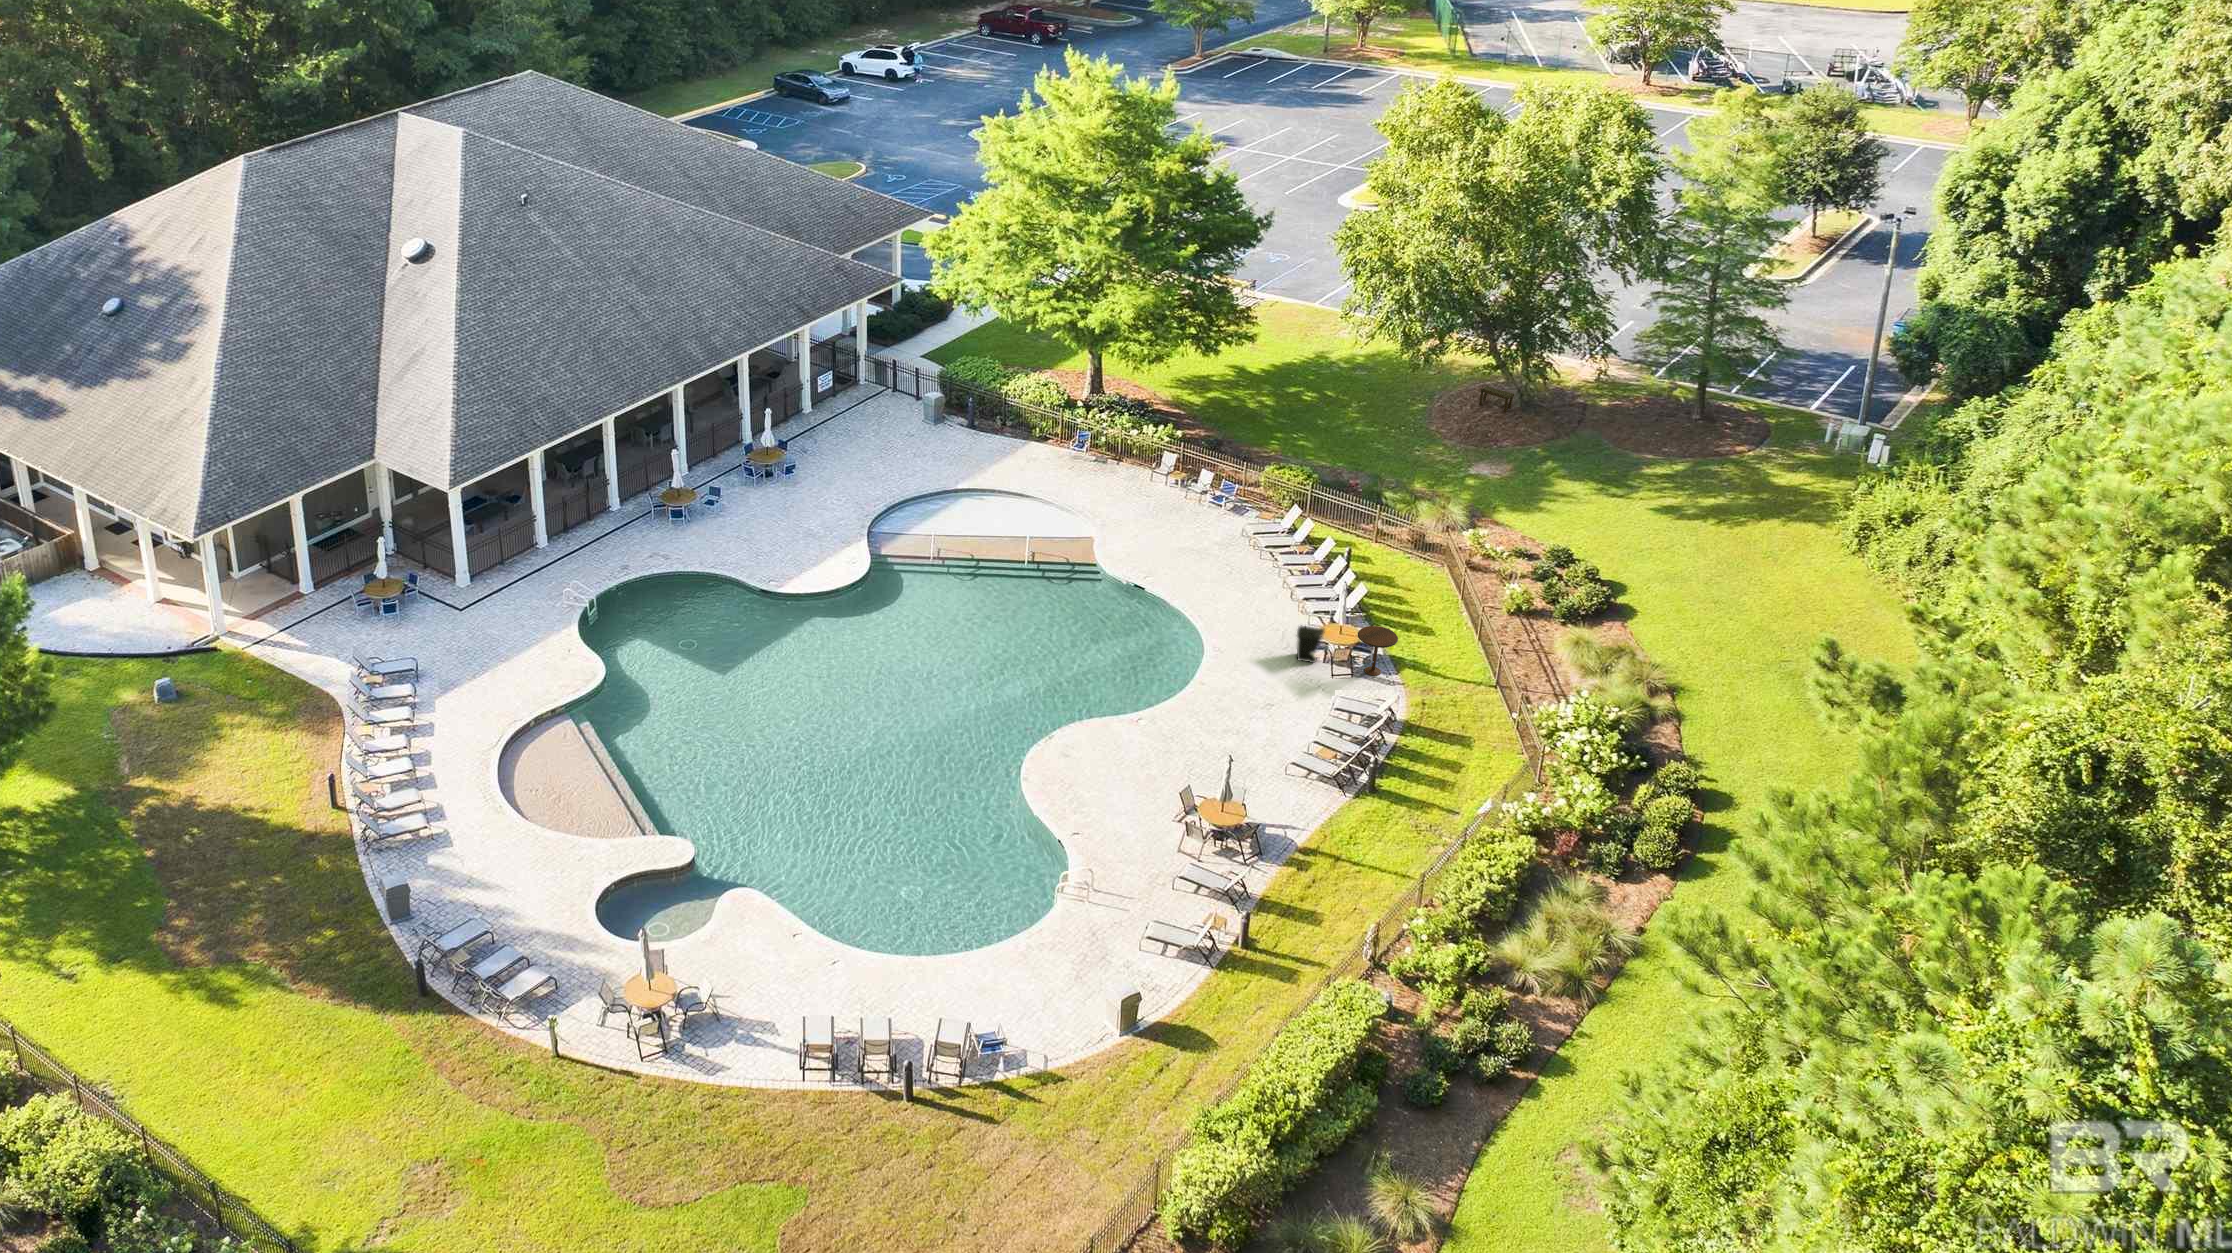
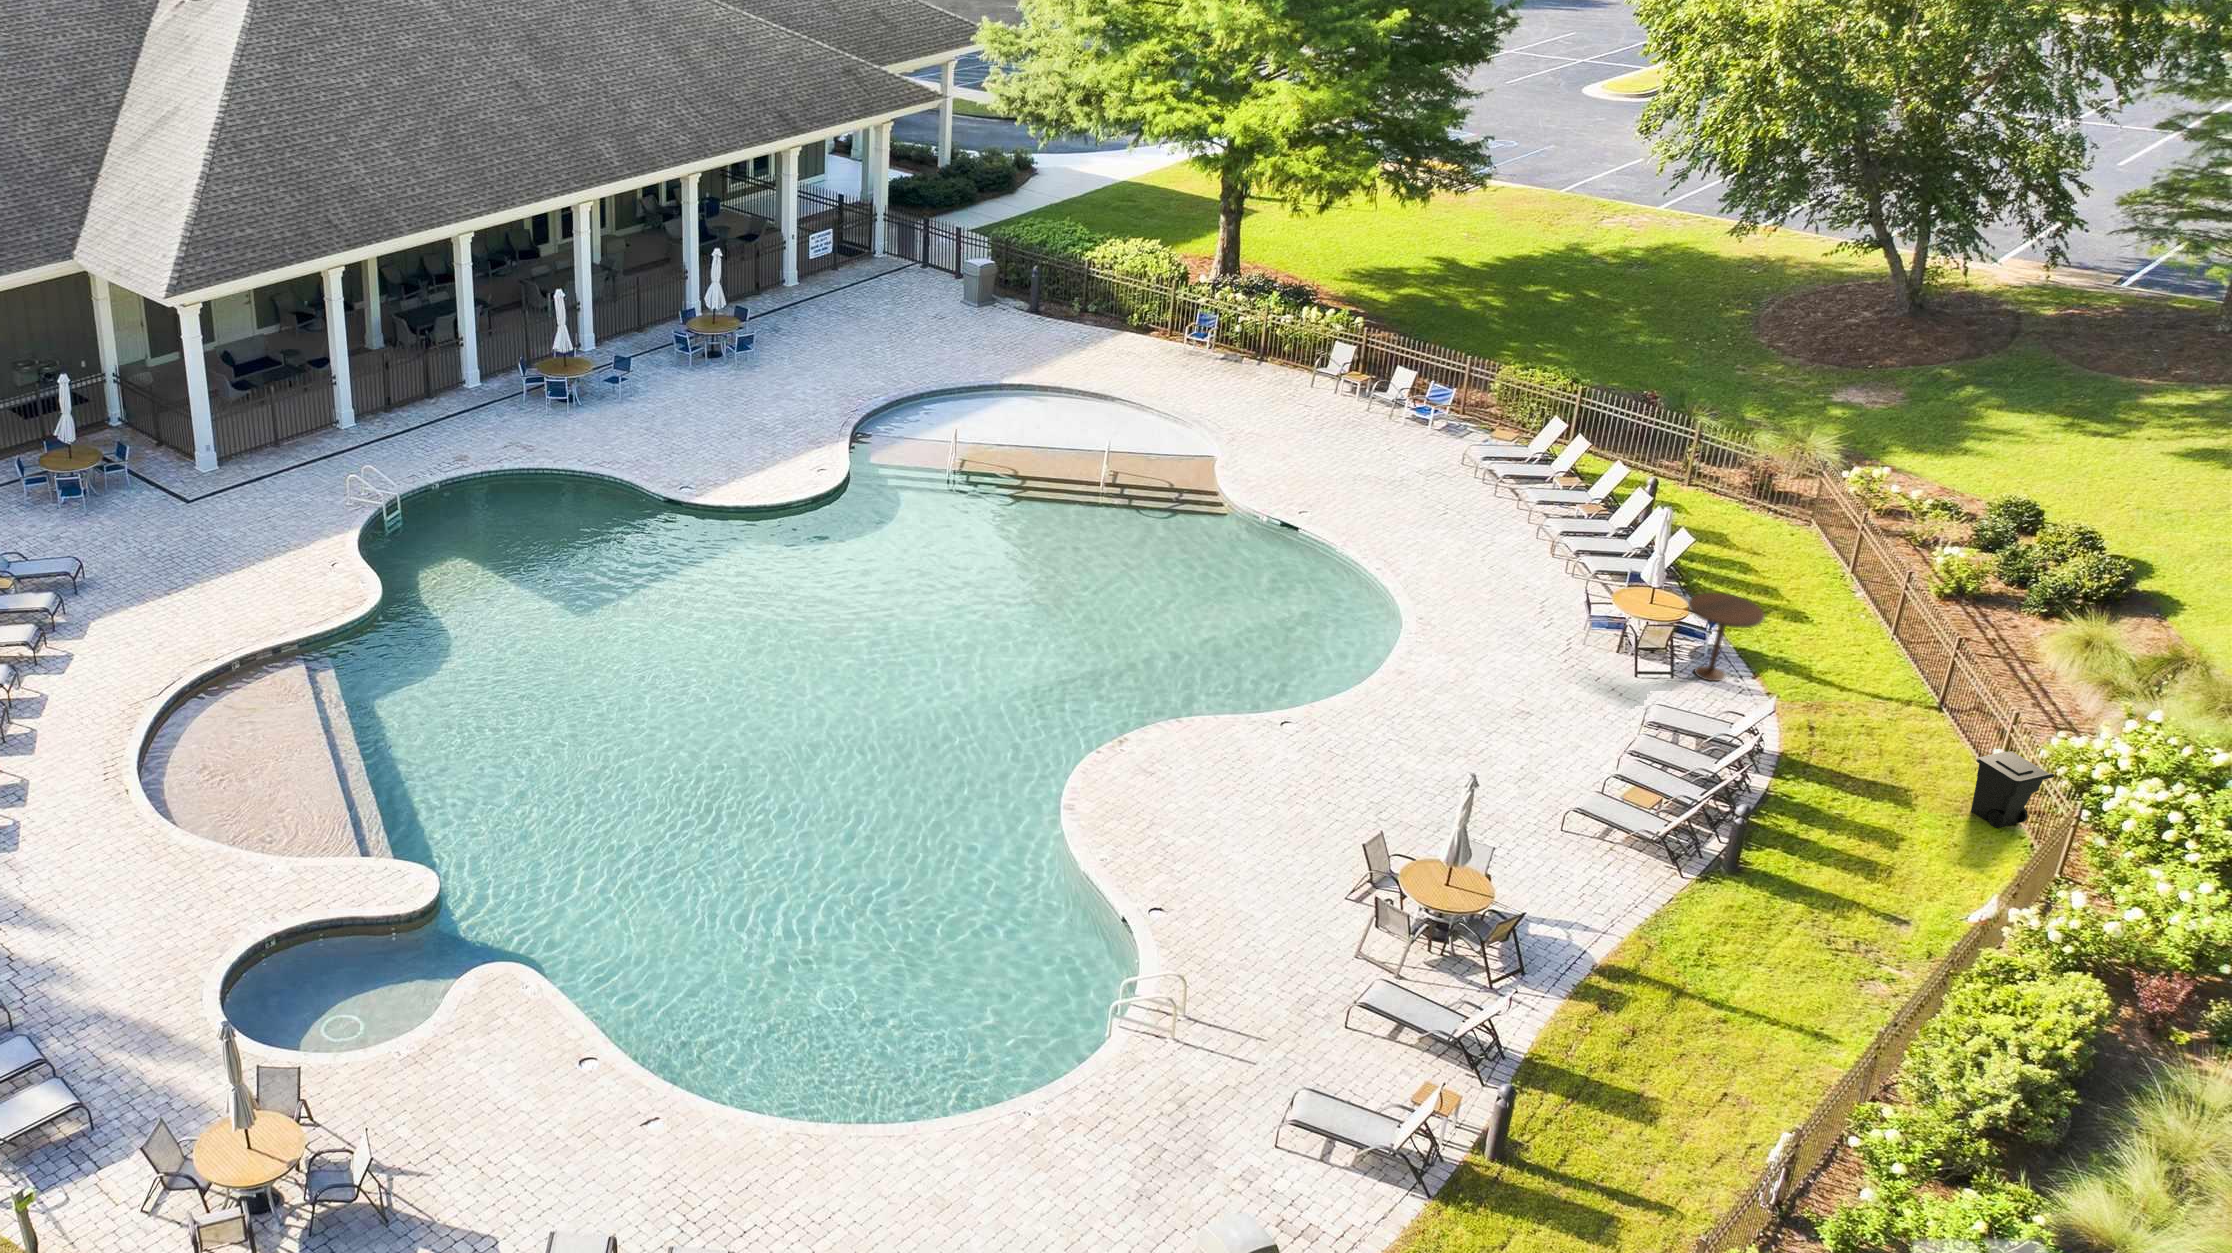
bench: present [1479,386,1514,412] -> none [1849,278,1912,318]
trash can: present [1297,626,1325,663] -> present [1971,751,2054,828]

